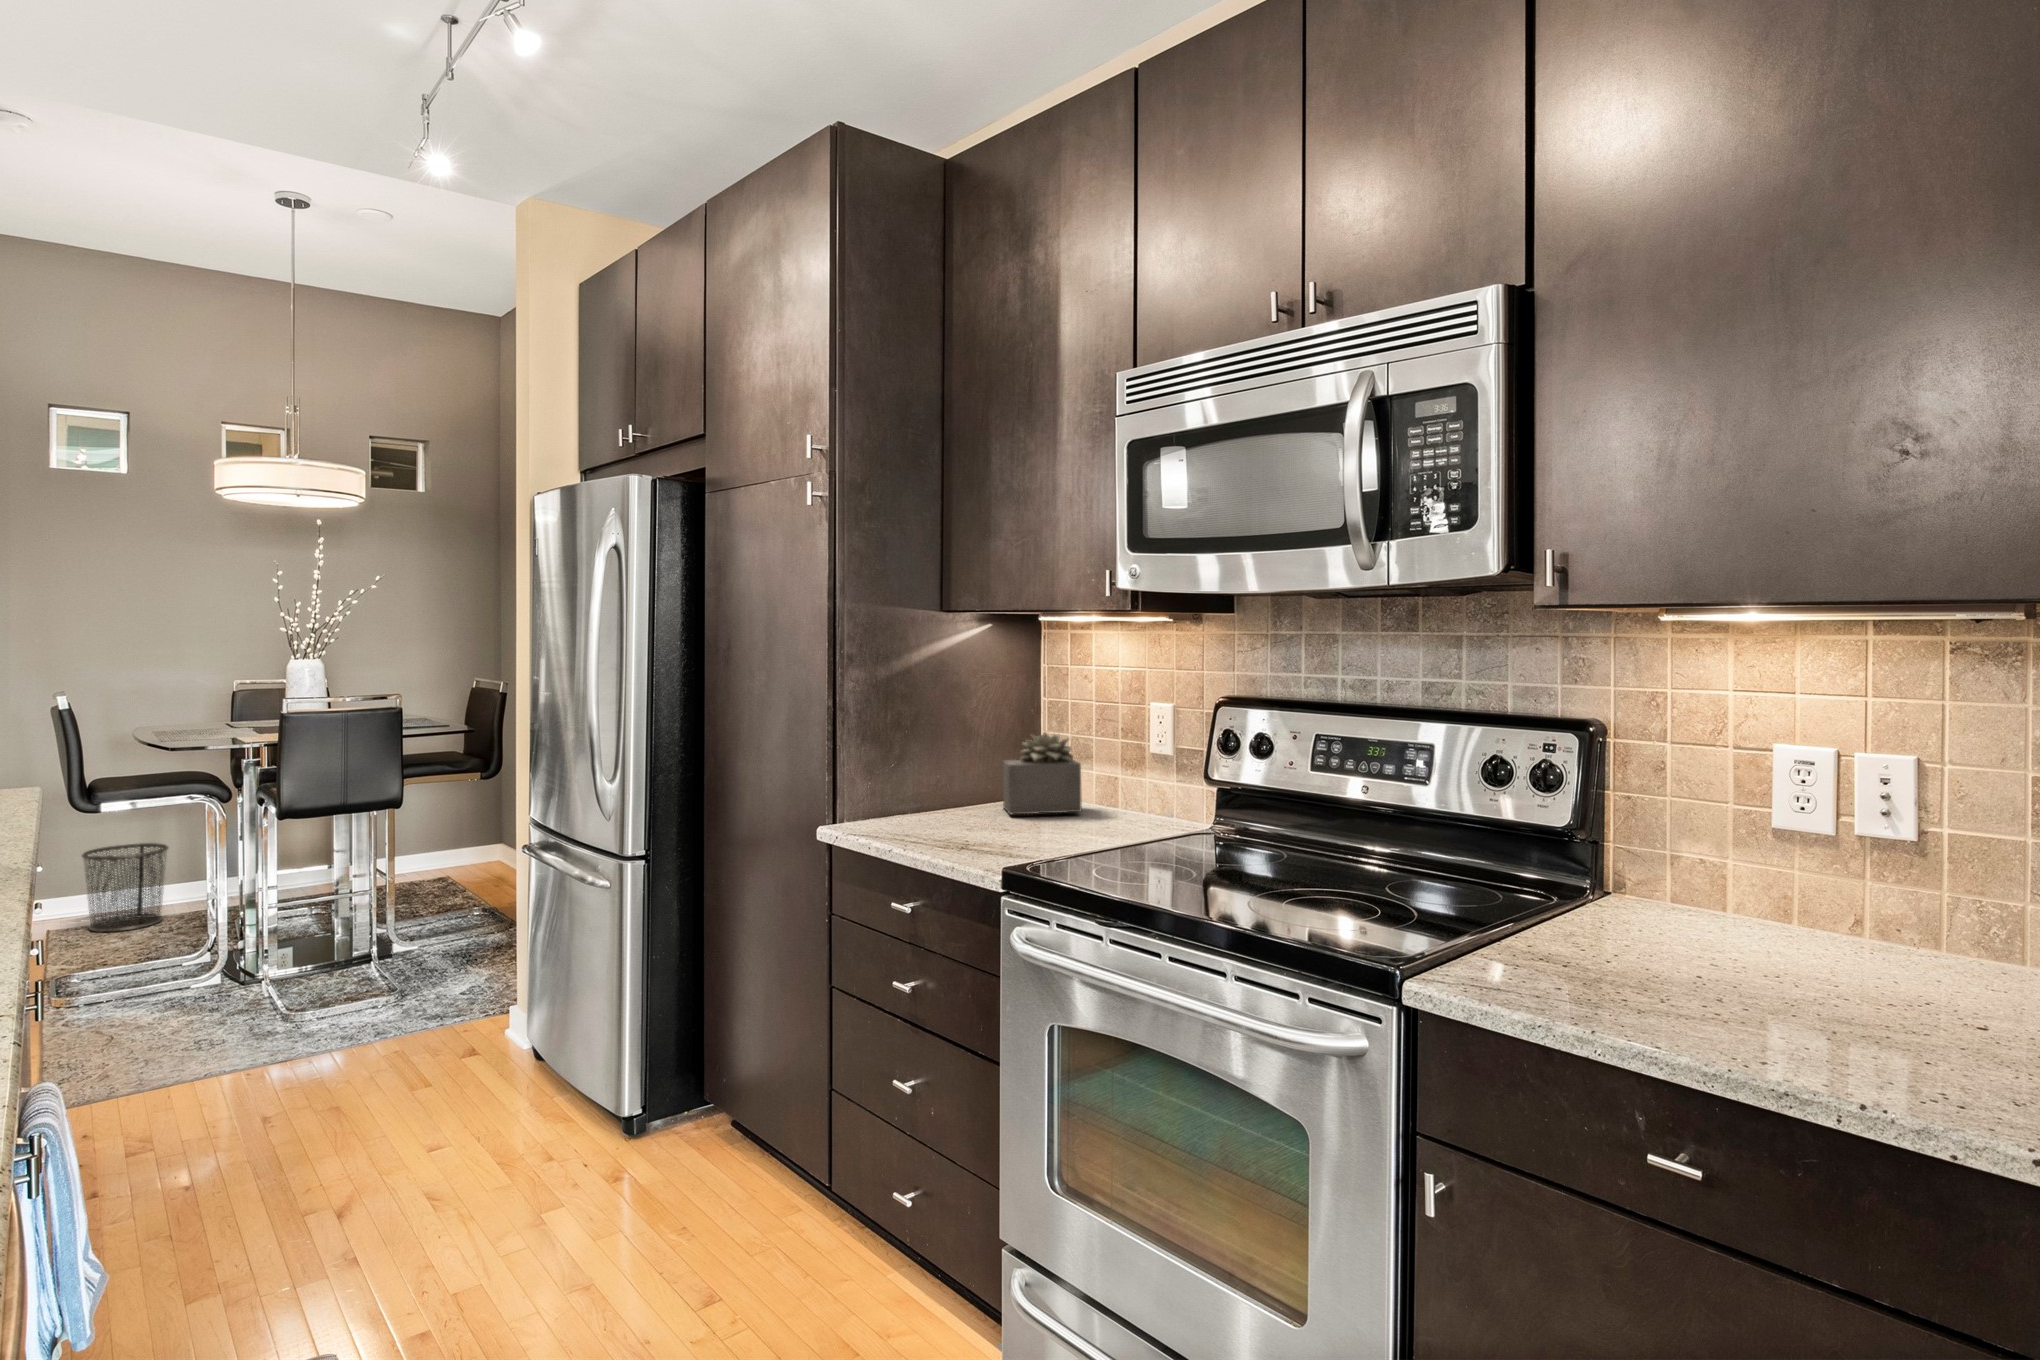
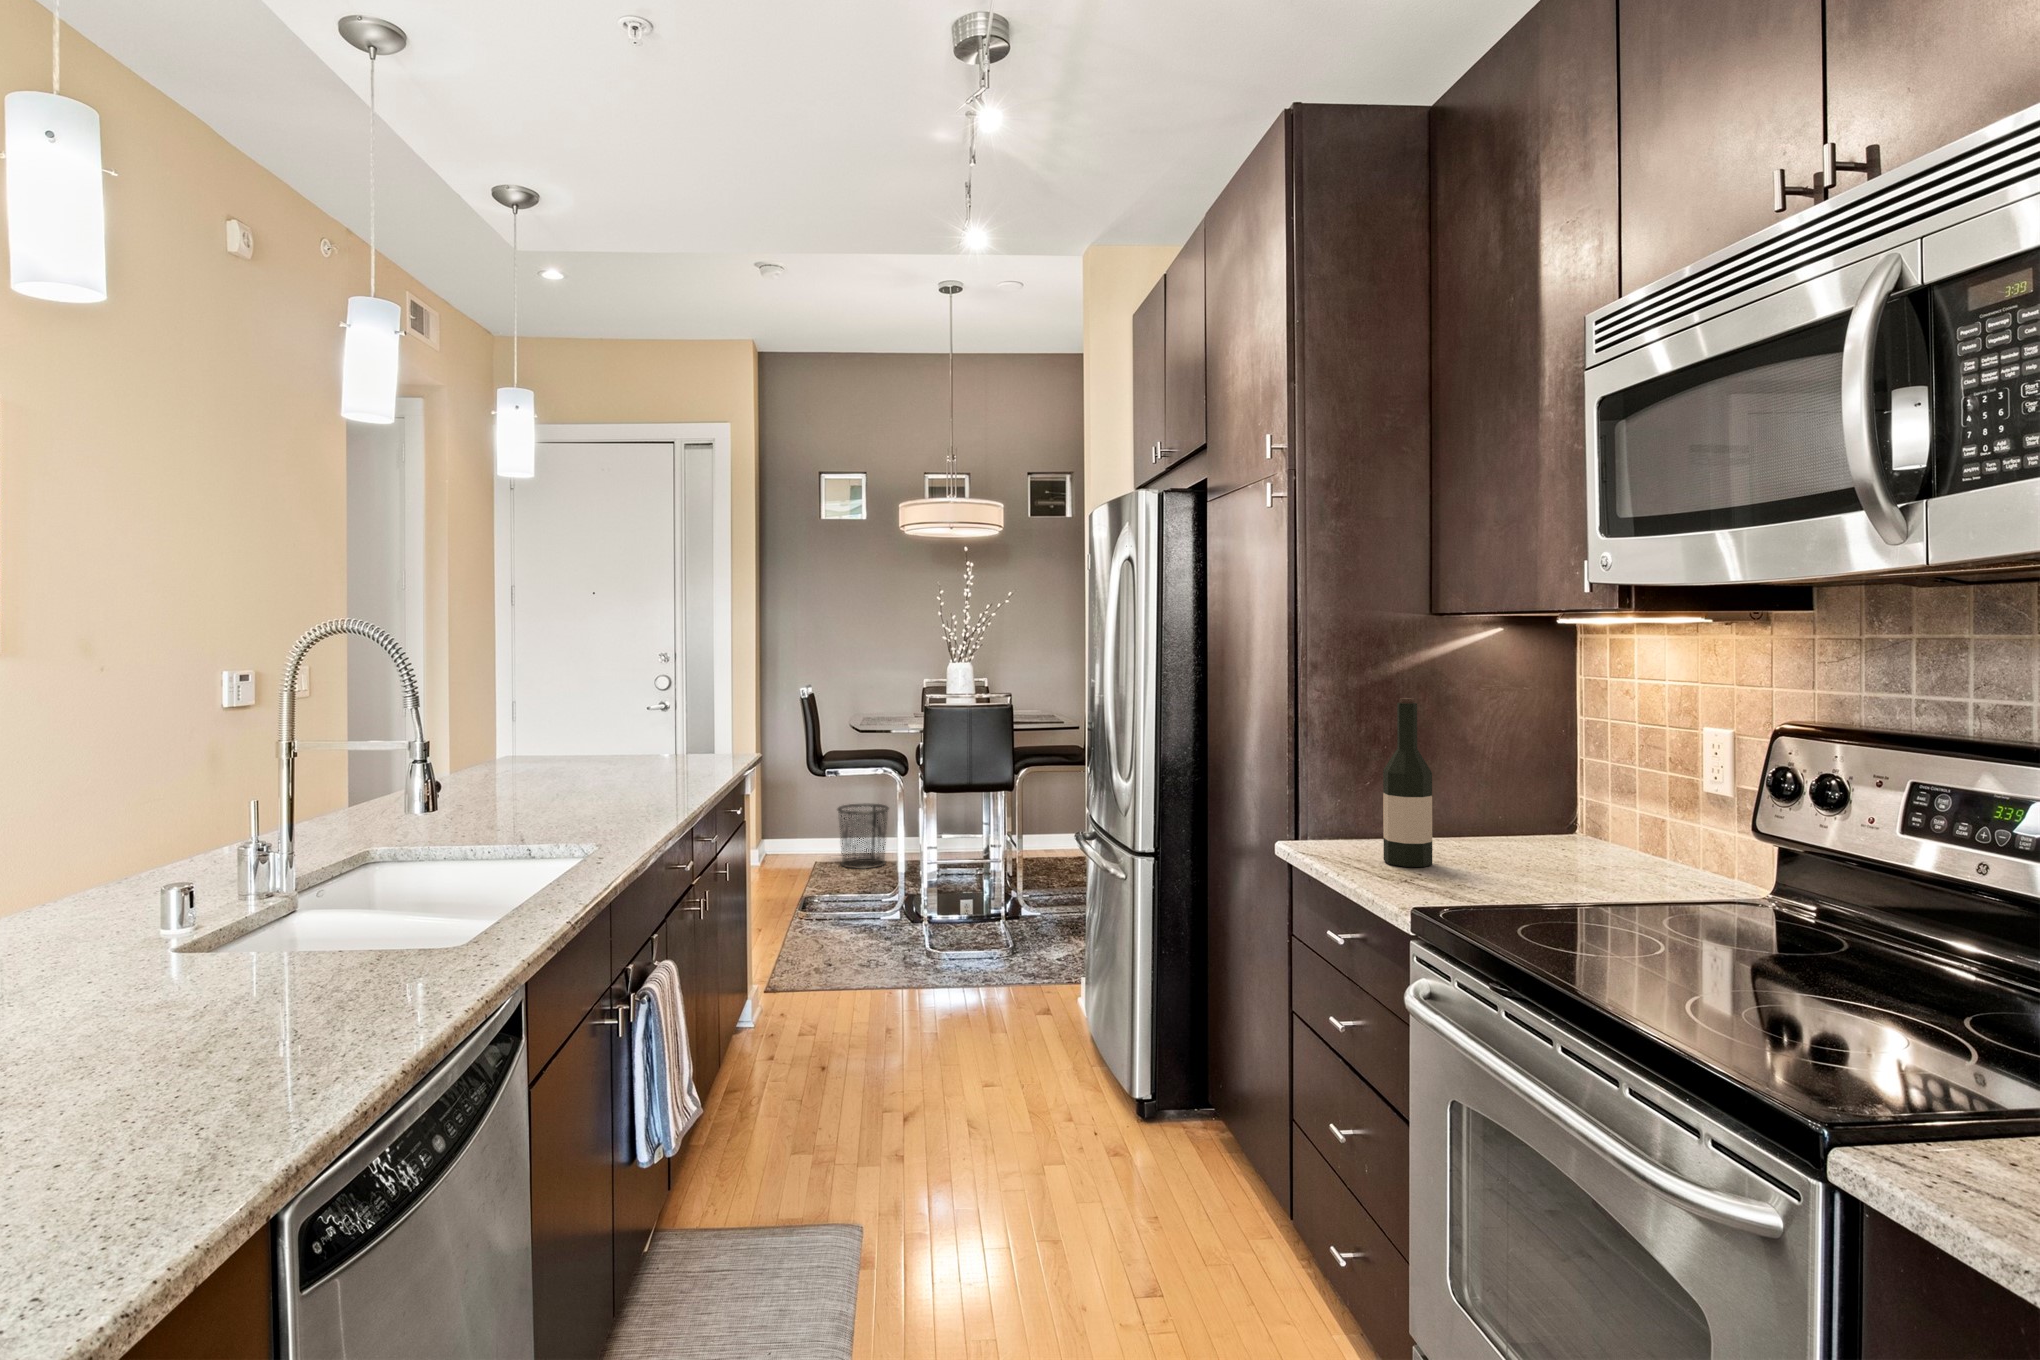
wine bottle: none [933,685,974,836] -> present [1383,698,1432,867]
succulent plant: present [1003,732,1082,814] -> none [1498,756,1599,857]

